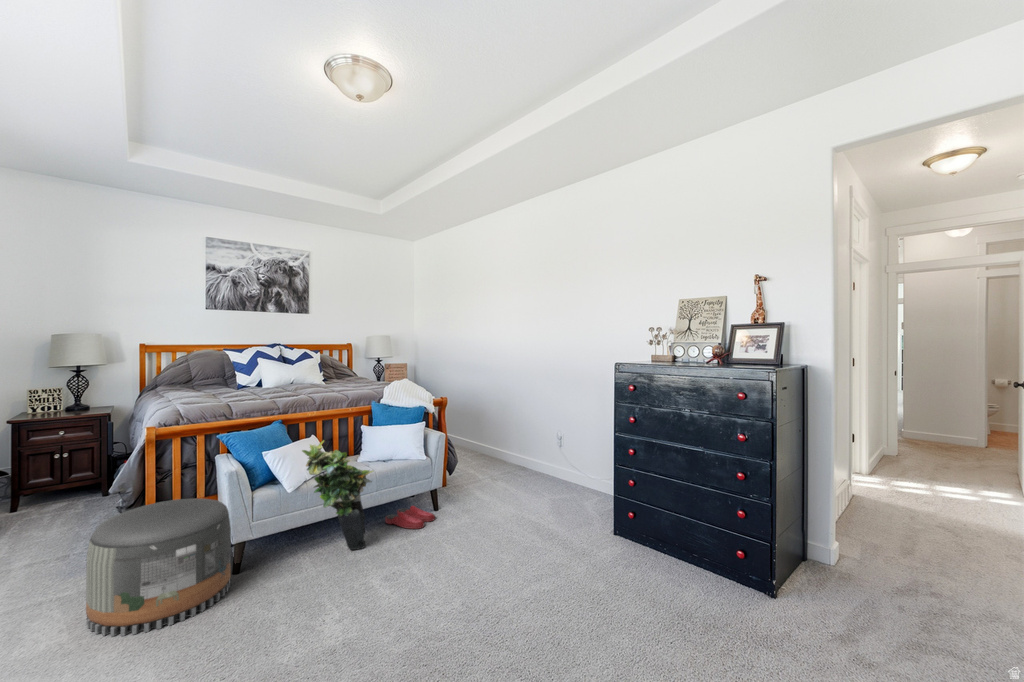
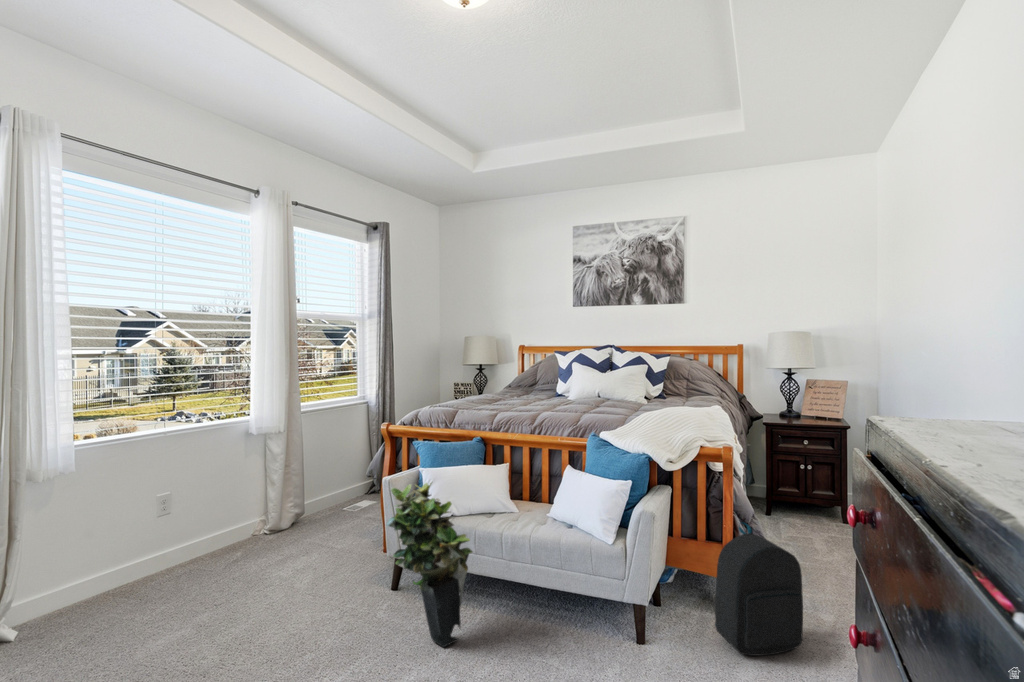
backpack: none [455,429,489,489] -> present [715,522,803,656]
pouf: present [86,498,231,636] -> none [238,505,353,624]
slippers: present [385,506,435,529] -> none [525,619,585,666]

